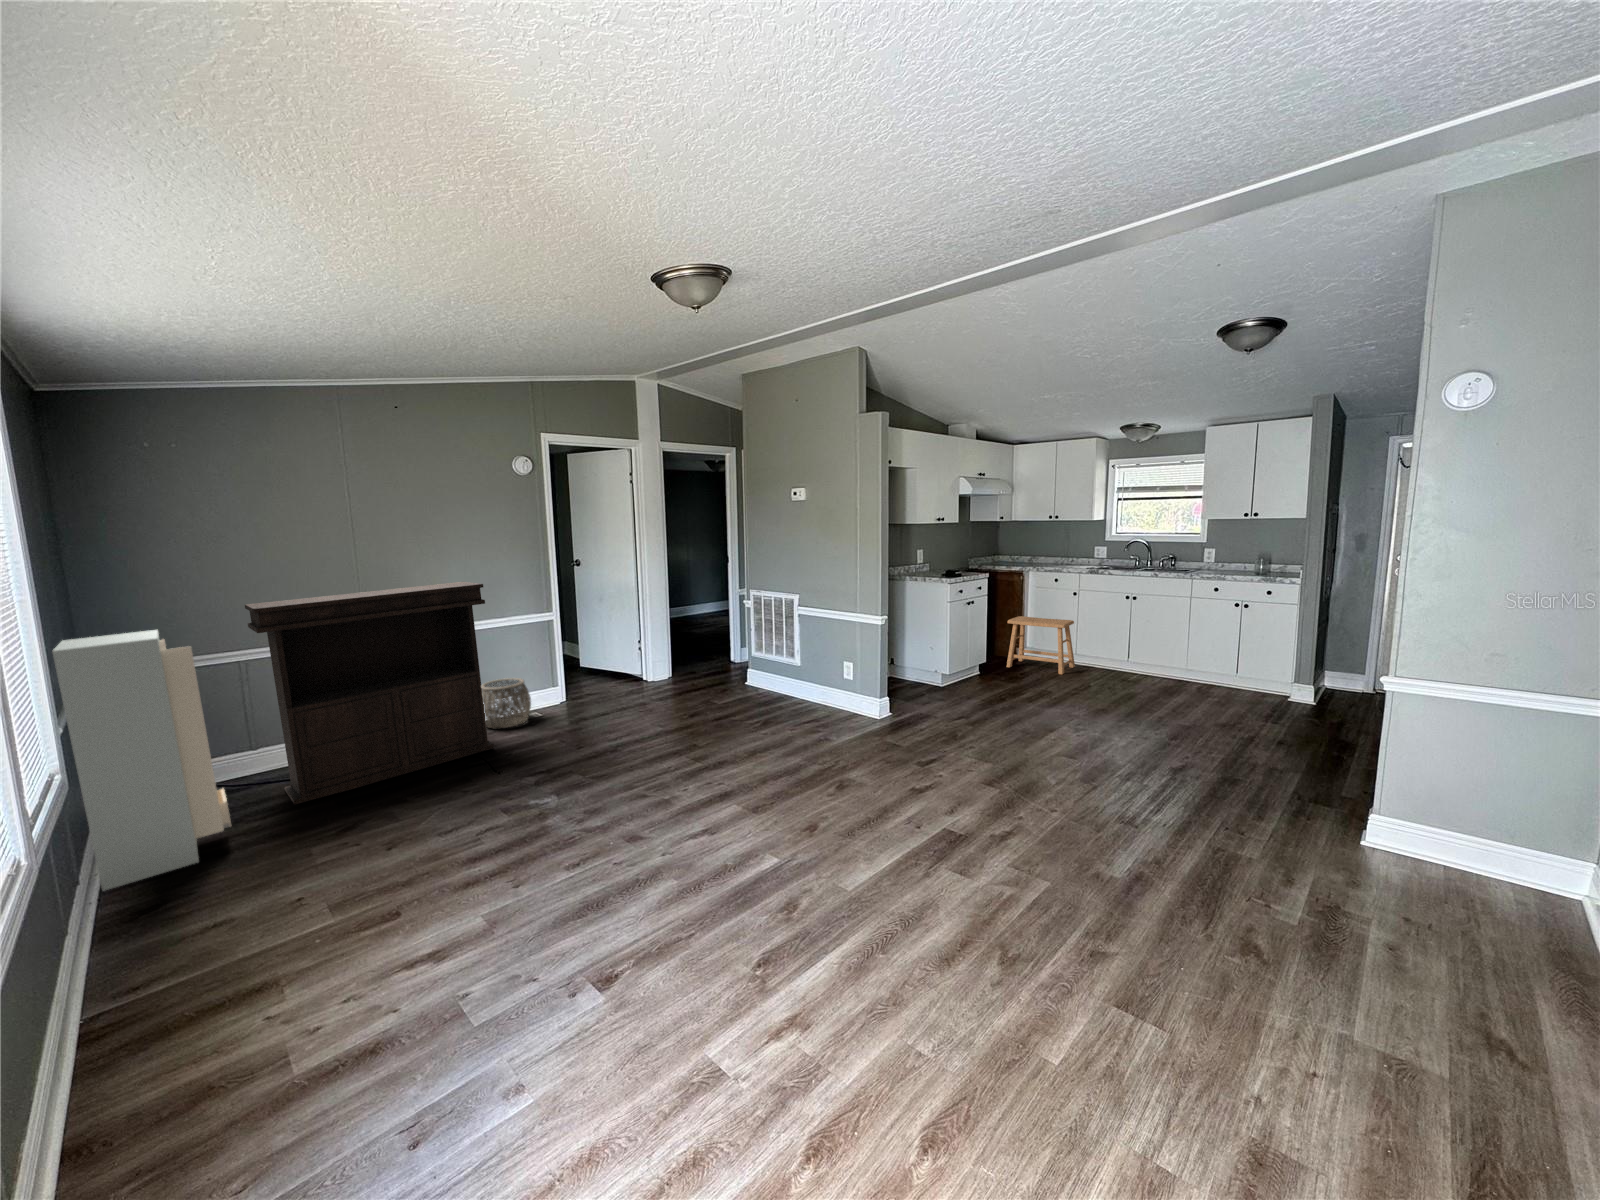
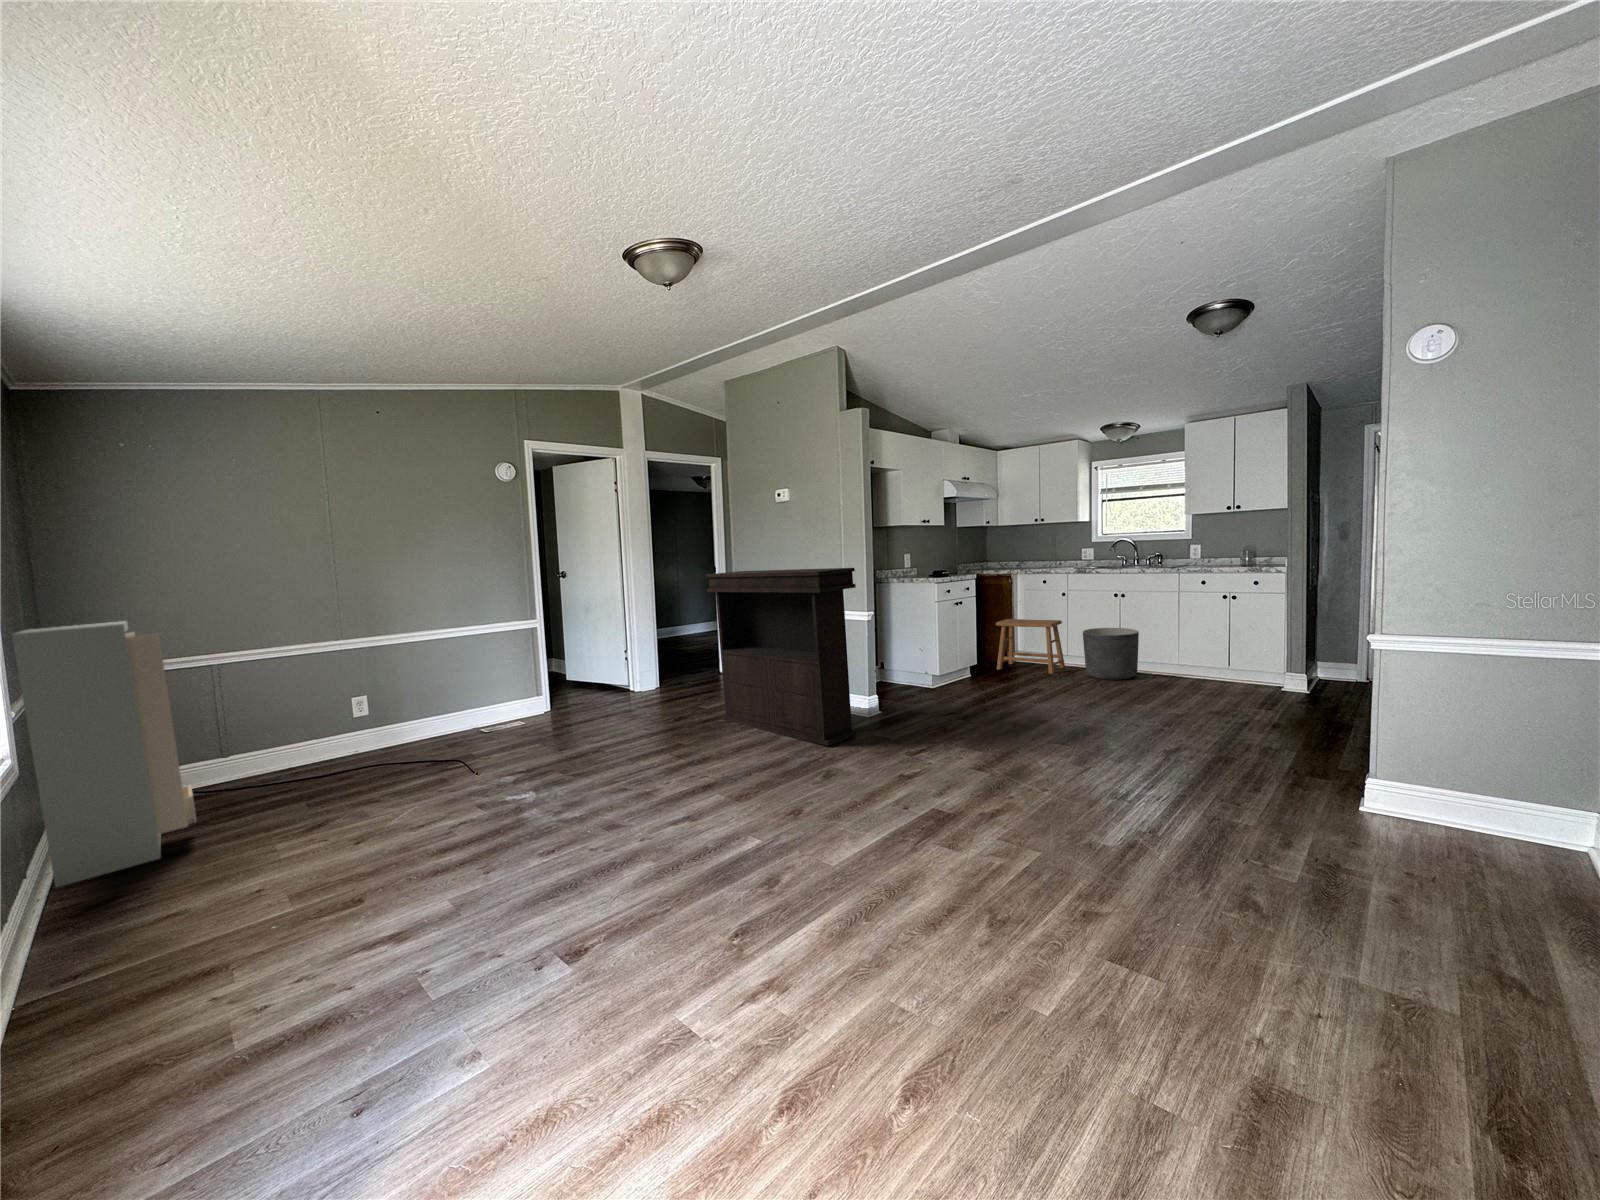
console table: present [245,582,494,805] -> present [706,568,856,746]
planter: none [1095,630,1151,684] -> present [1083,628,1139,680]
woven basket: present [482,678,531,729] -> none [462,684,517,735]

